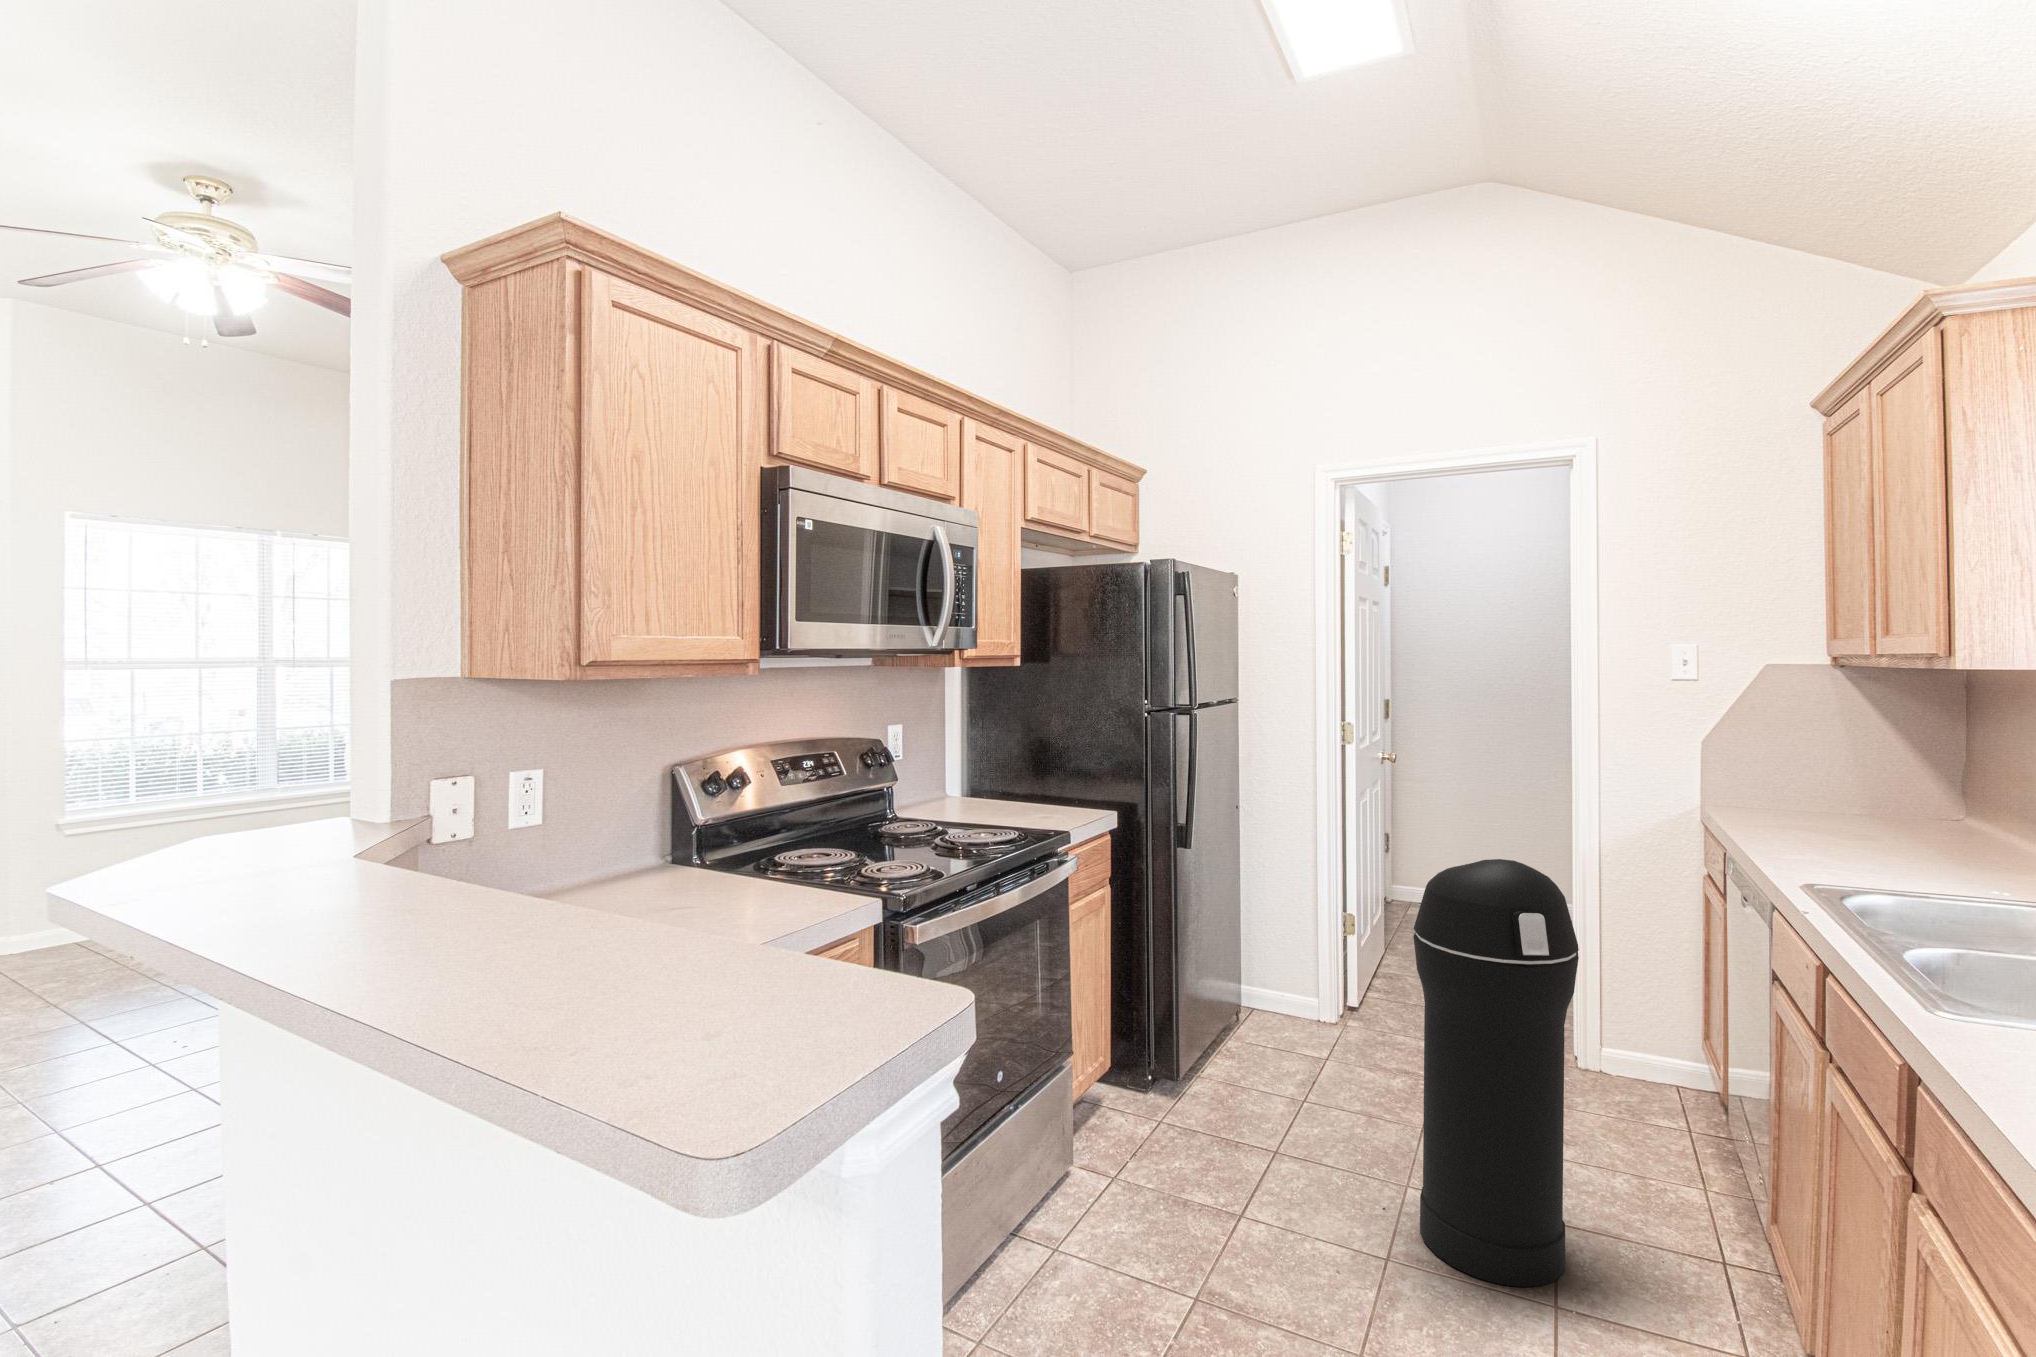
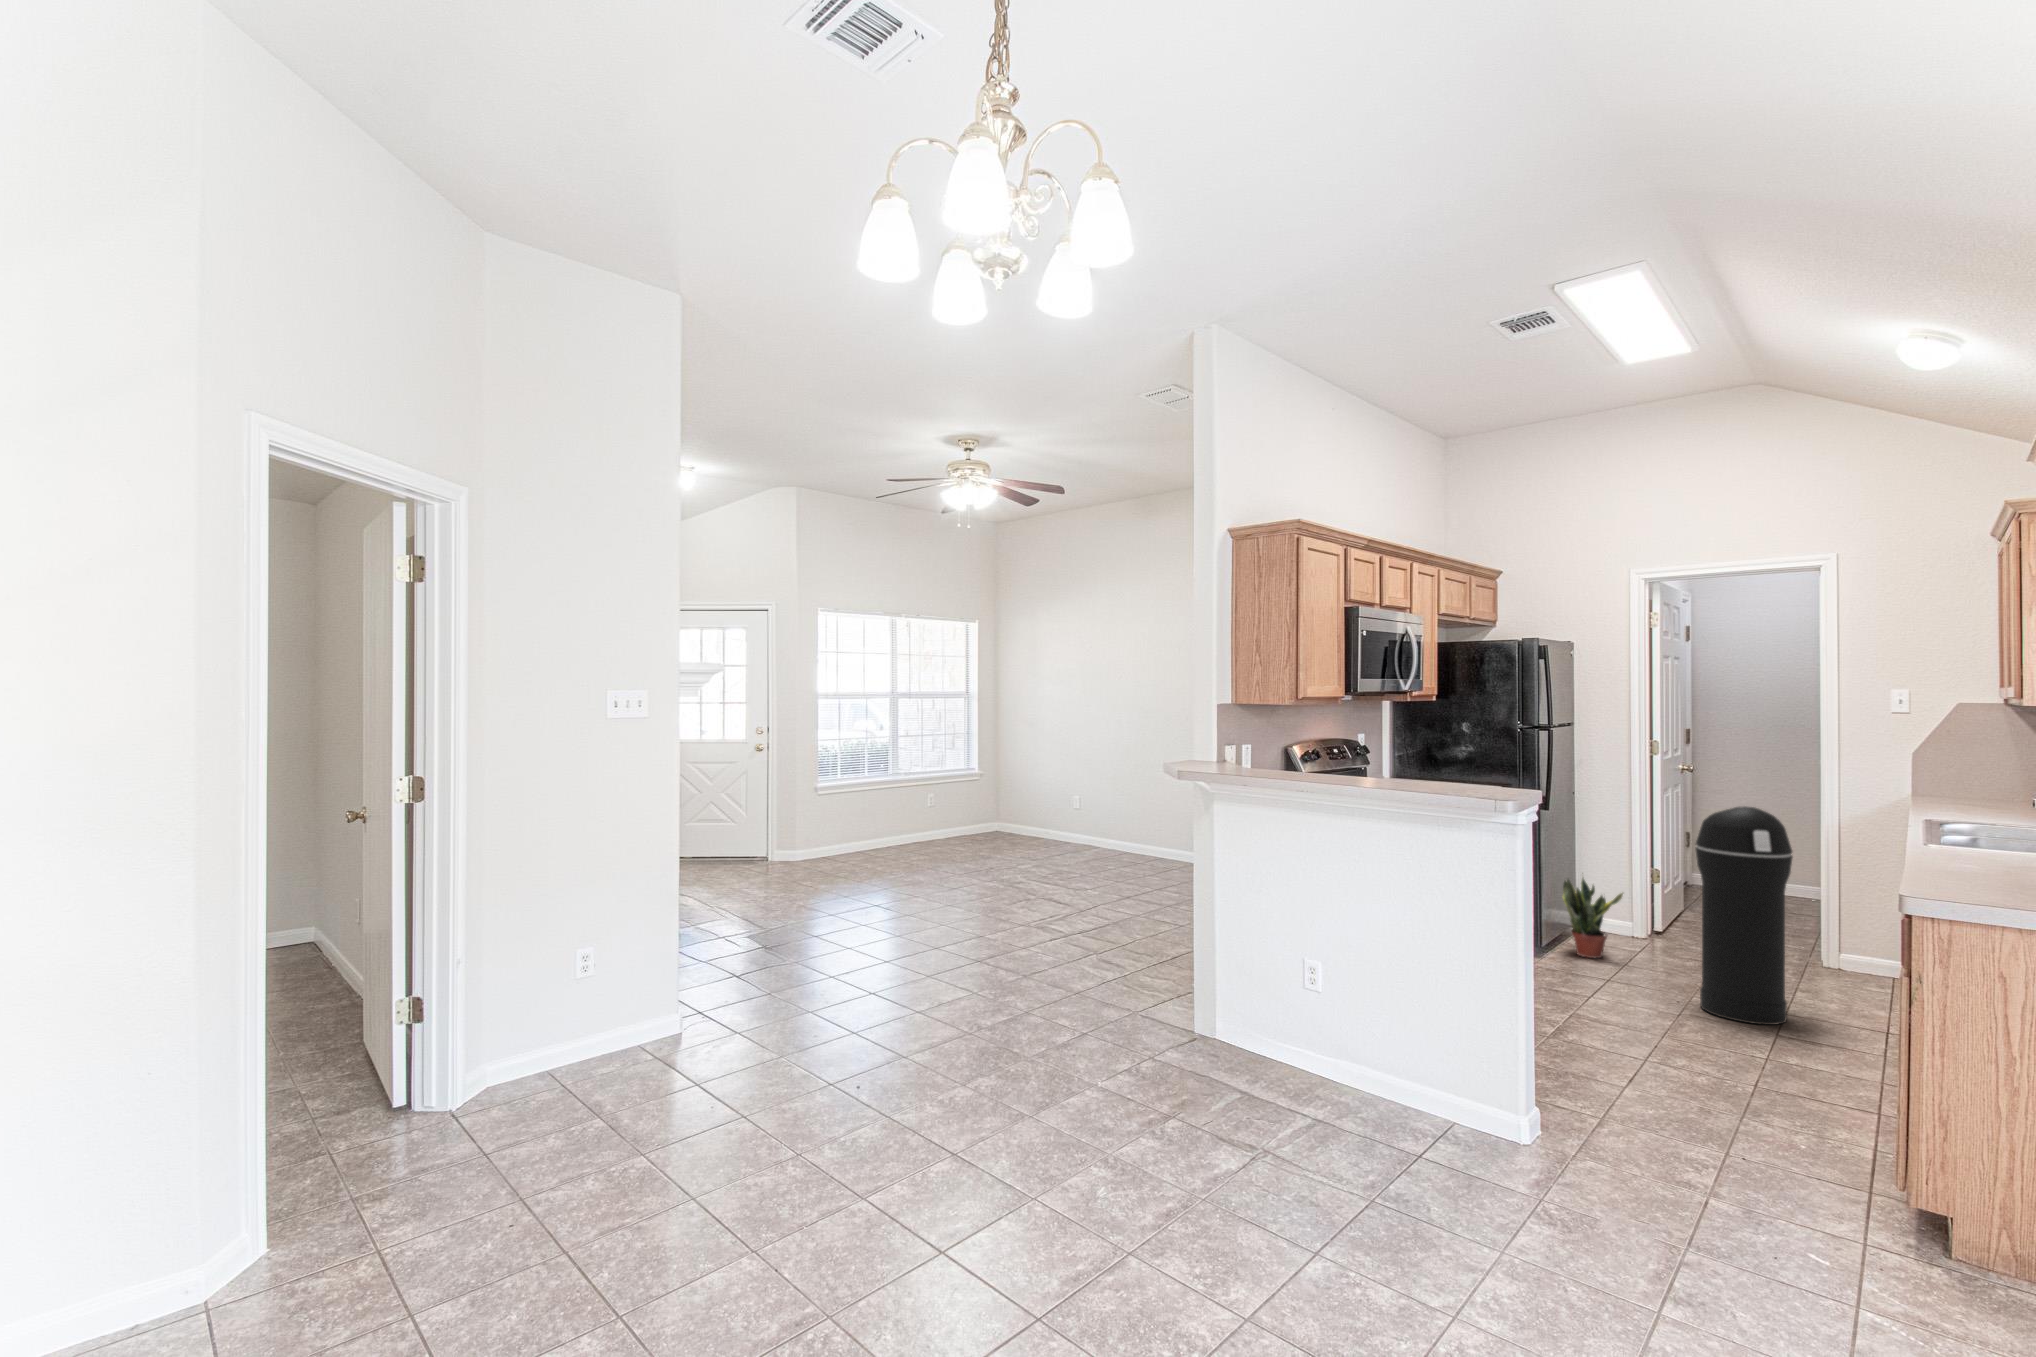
potted plant: none [1213,950,1301,1088] -> present [1563,878,1623,958]

